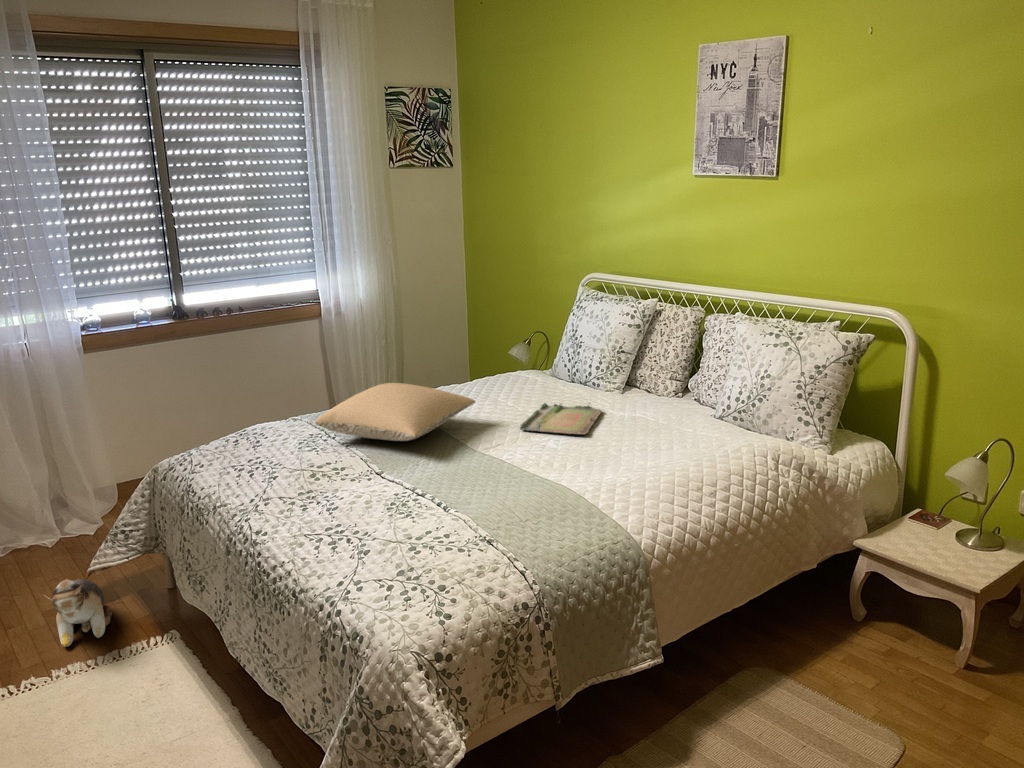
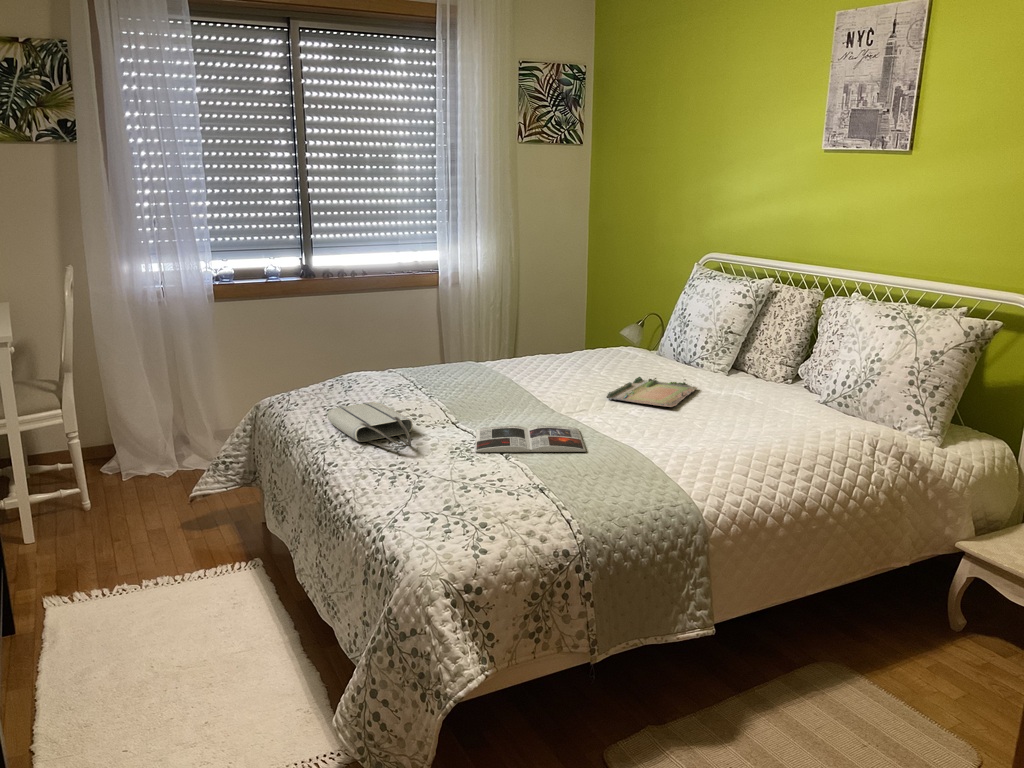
pillow: present [315,383,475,441] -> none [404,343,565,397]
tote bag: none [244,458,344,510] -> present [327,402,413,448]
magazine: none [403,466,519,505] -> present [475,425,586,452]
plush toy: present [44,579,112,647] -> none [146,497,209,560]

